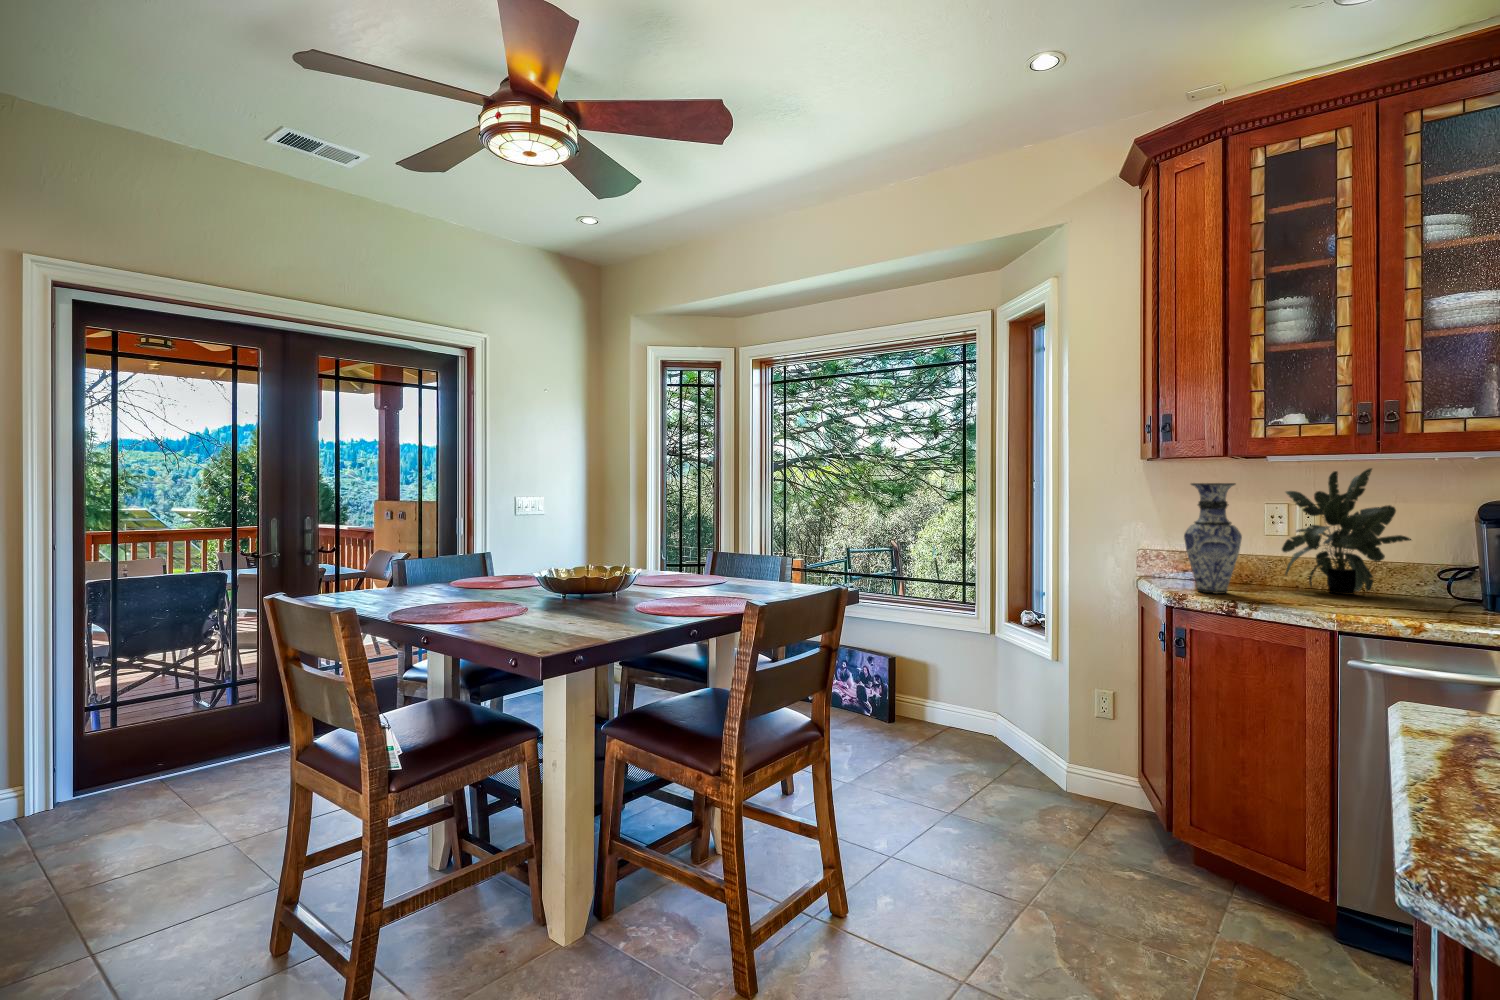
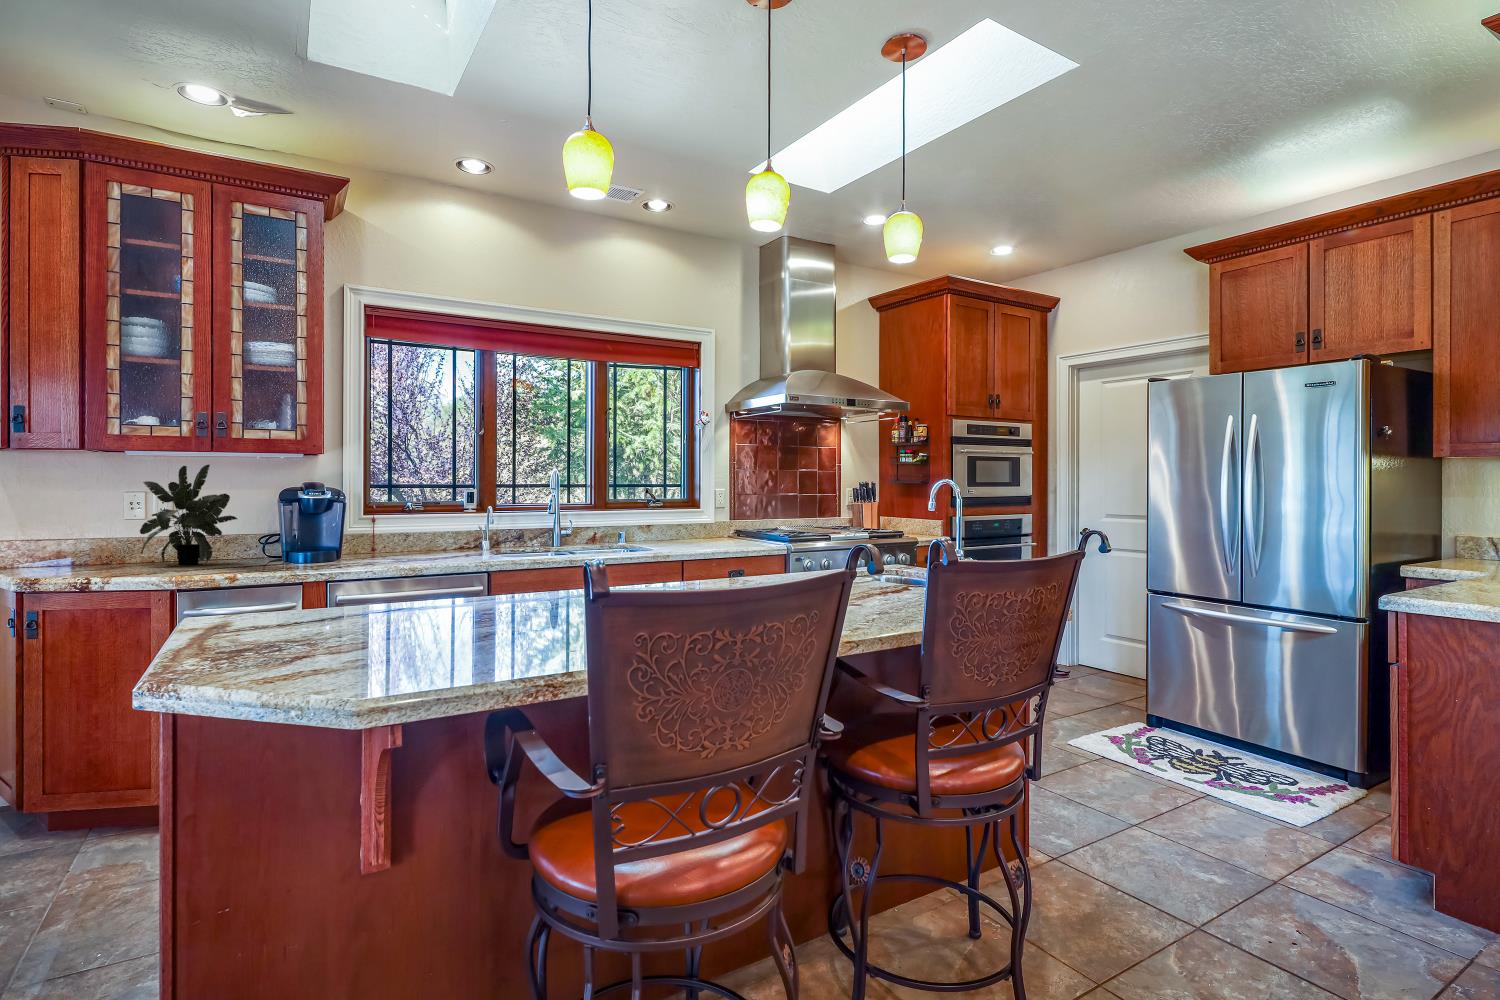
vase: present [1184,483,1242,594] -> none [37,472,98,574]

